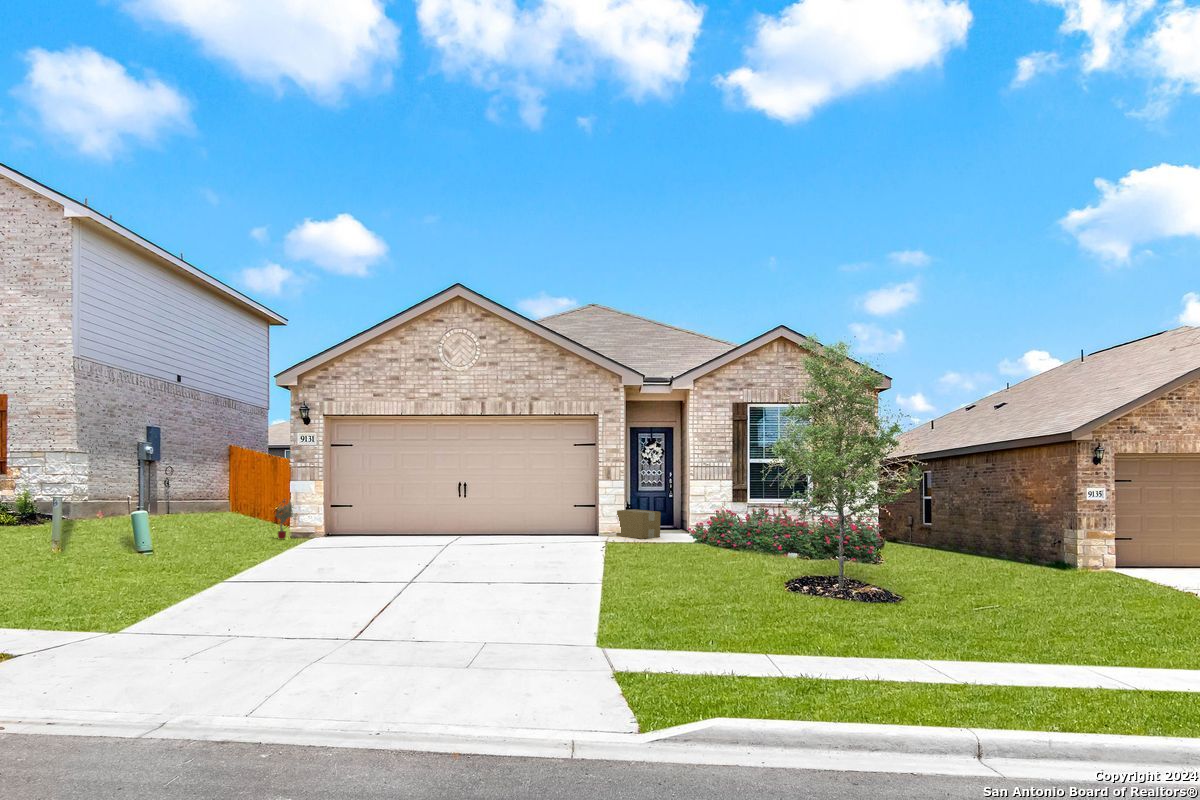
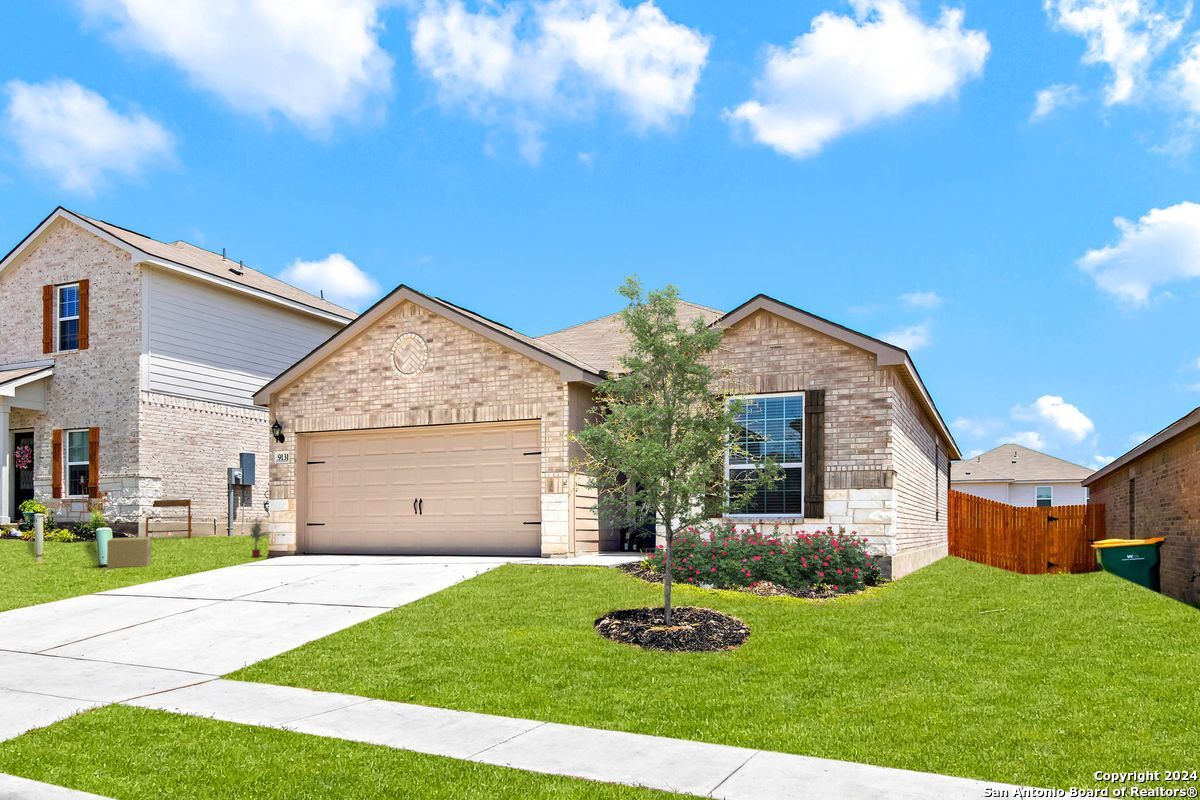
bench: none [70,477,127,521] -> present [146,499,192,538]
cardboard box: present [616,509,661,539] -> present [107,537,152,568]

